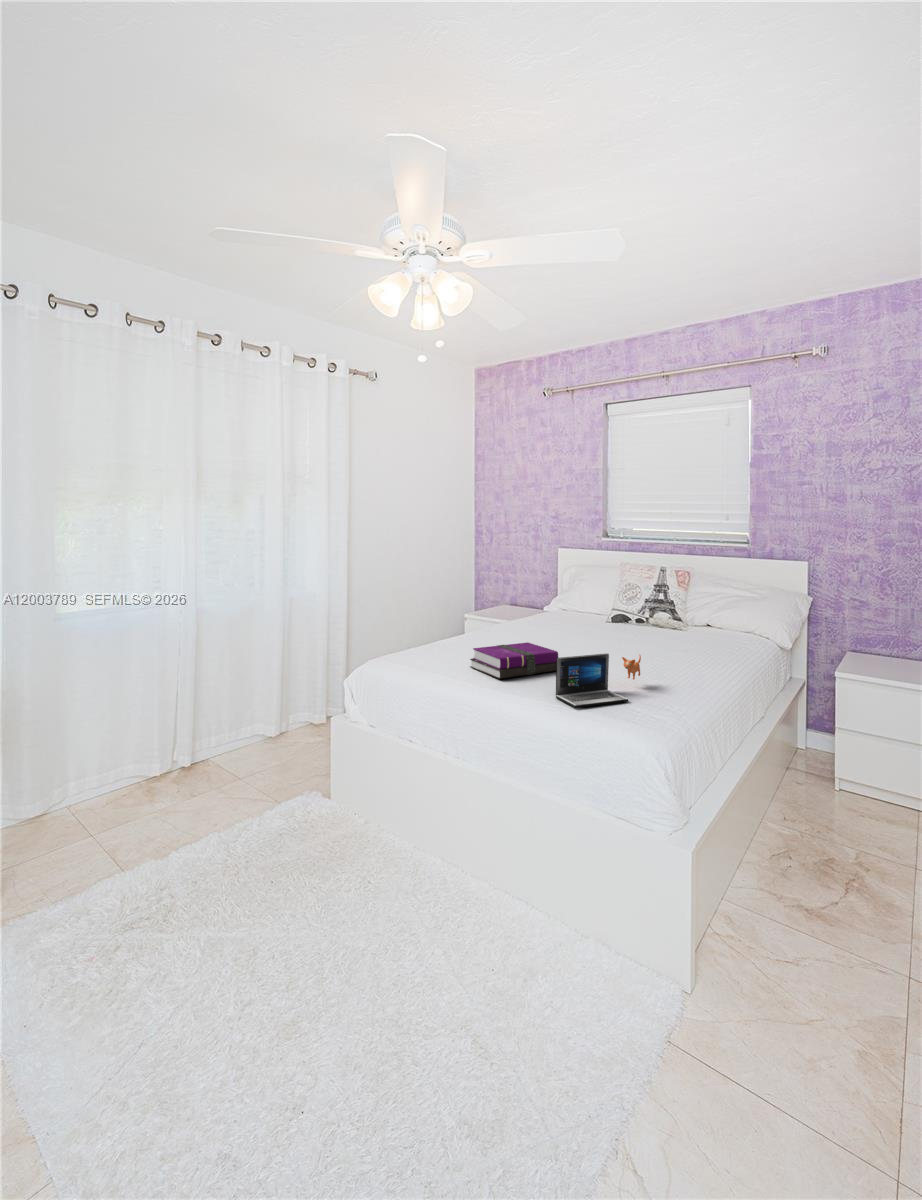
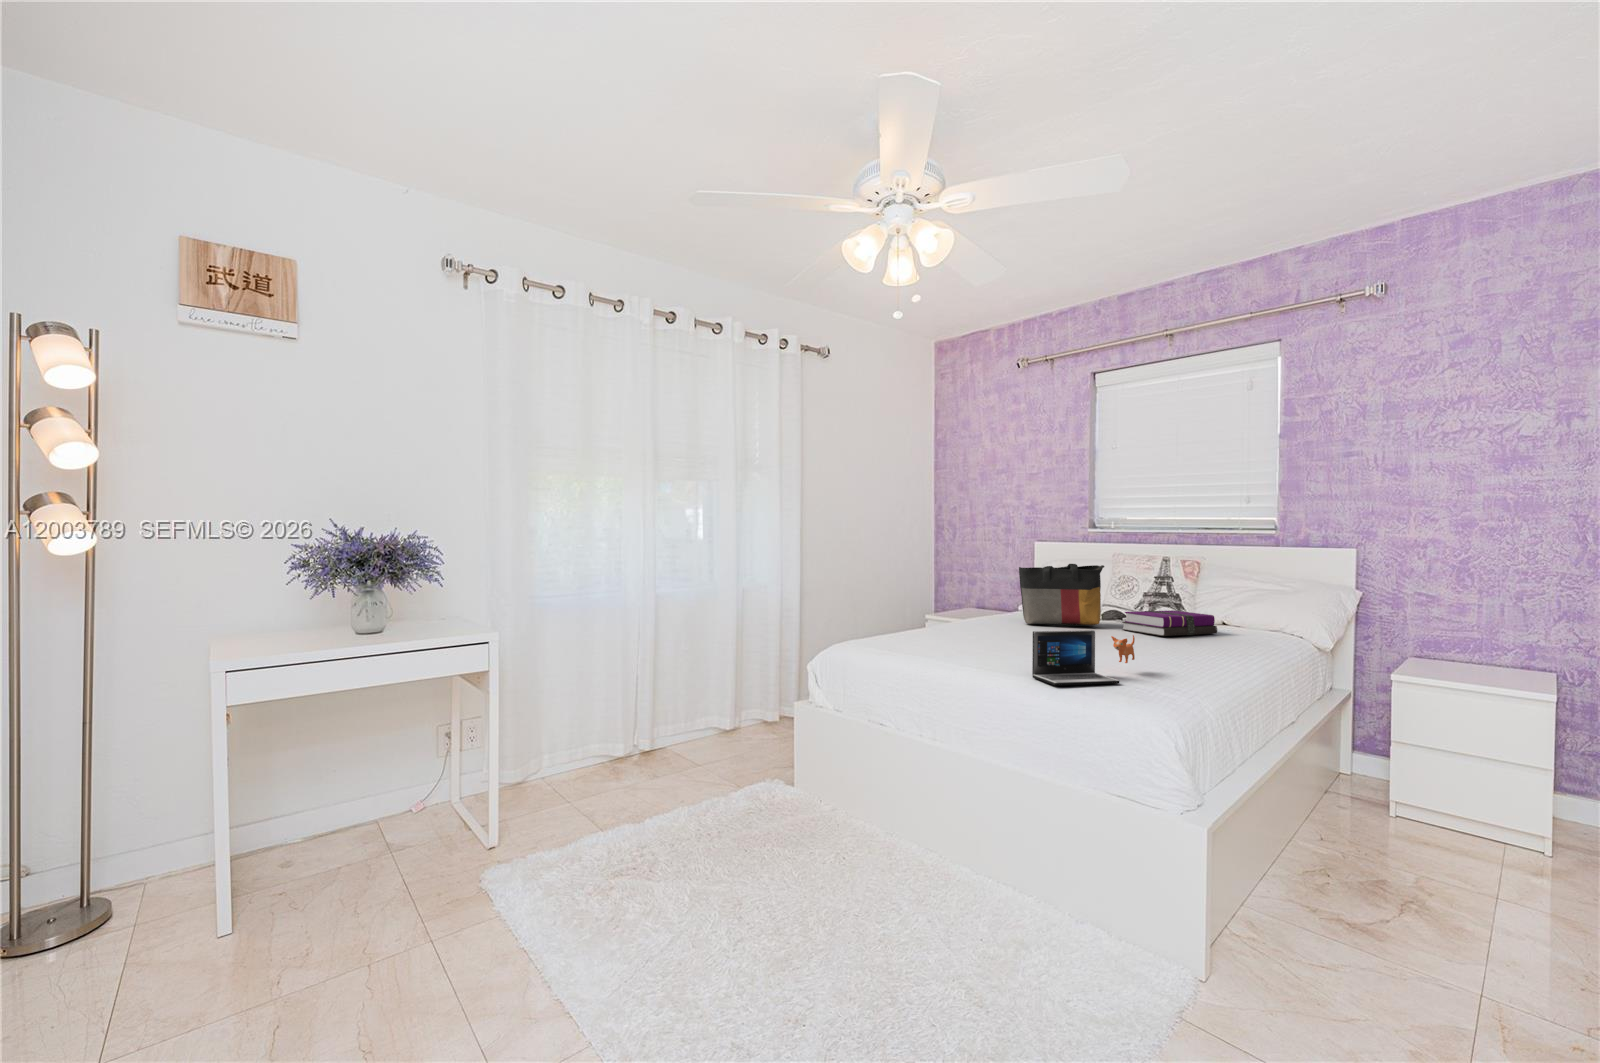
tote bag: none [545,579,616,631] -> present [1019,564,1104,626]
notebook: present [470,642,558,679] -> present [1122,610,1217,636]

